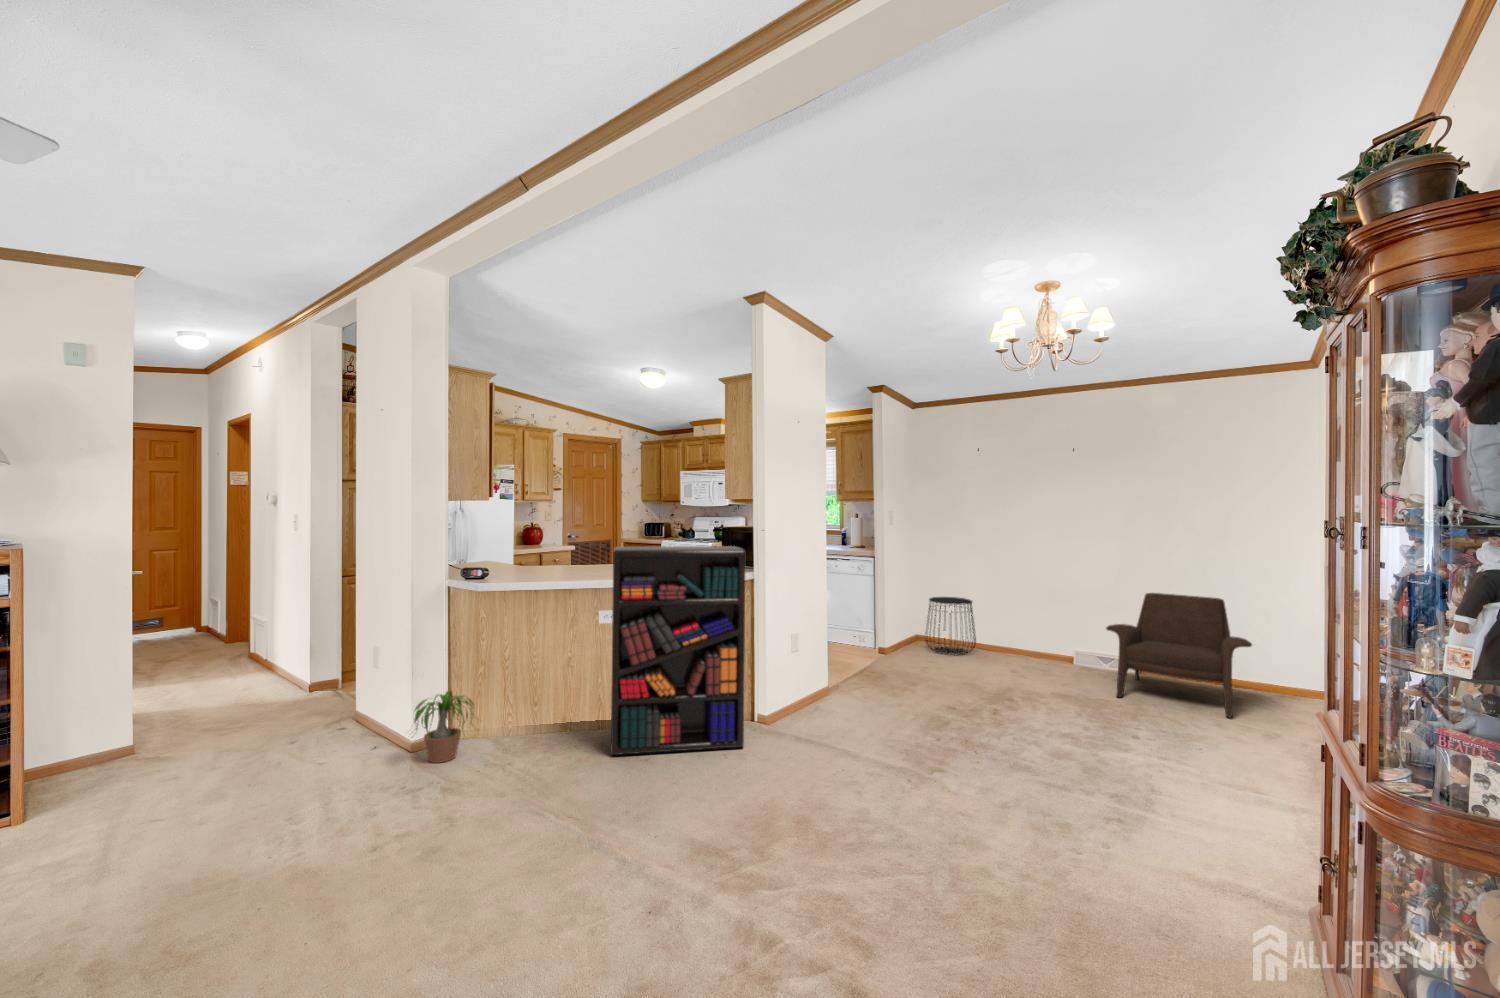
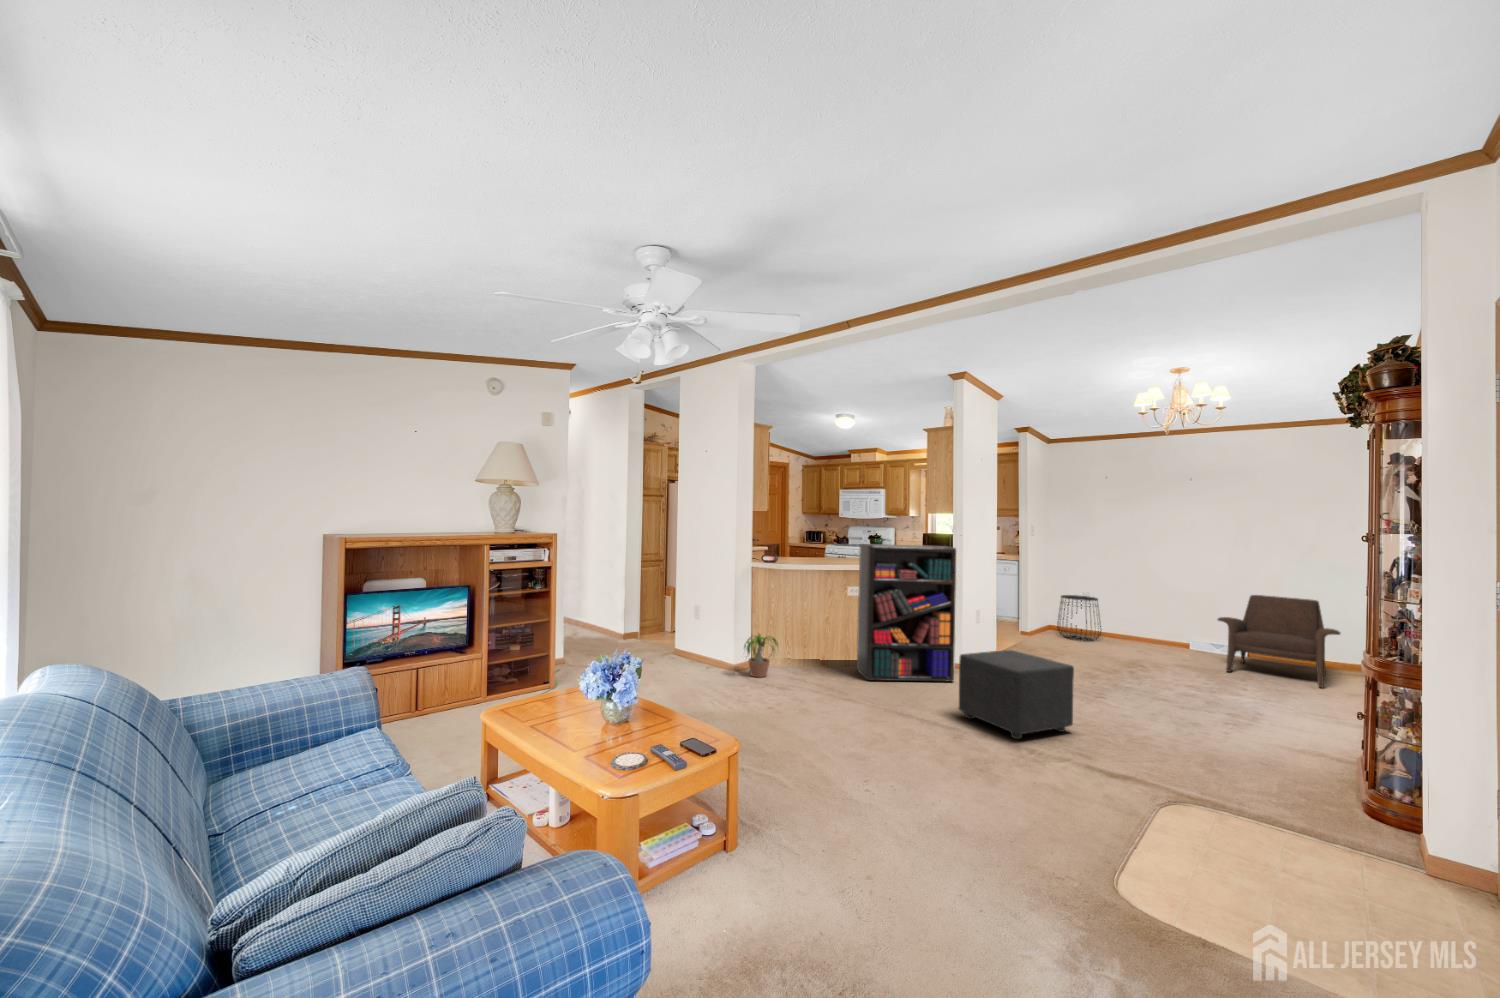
ottoman: none [703,712,873,889] -> present [959,650,1074,739]

